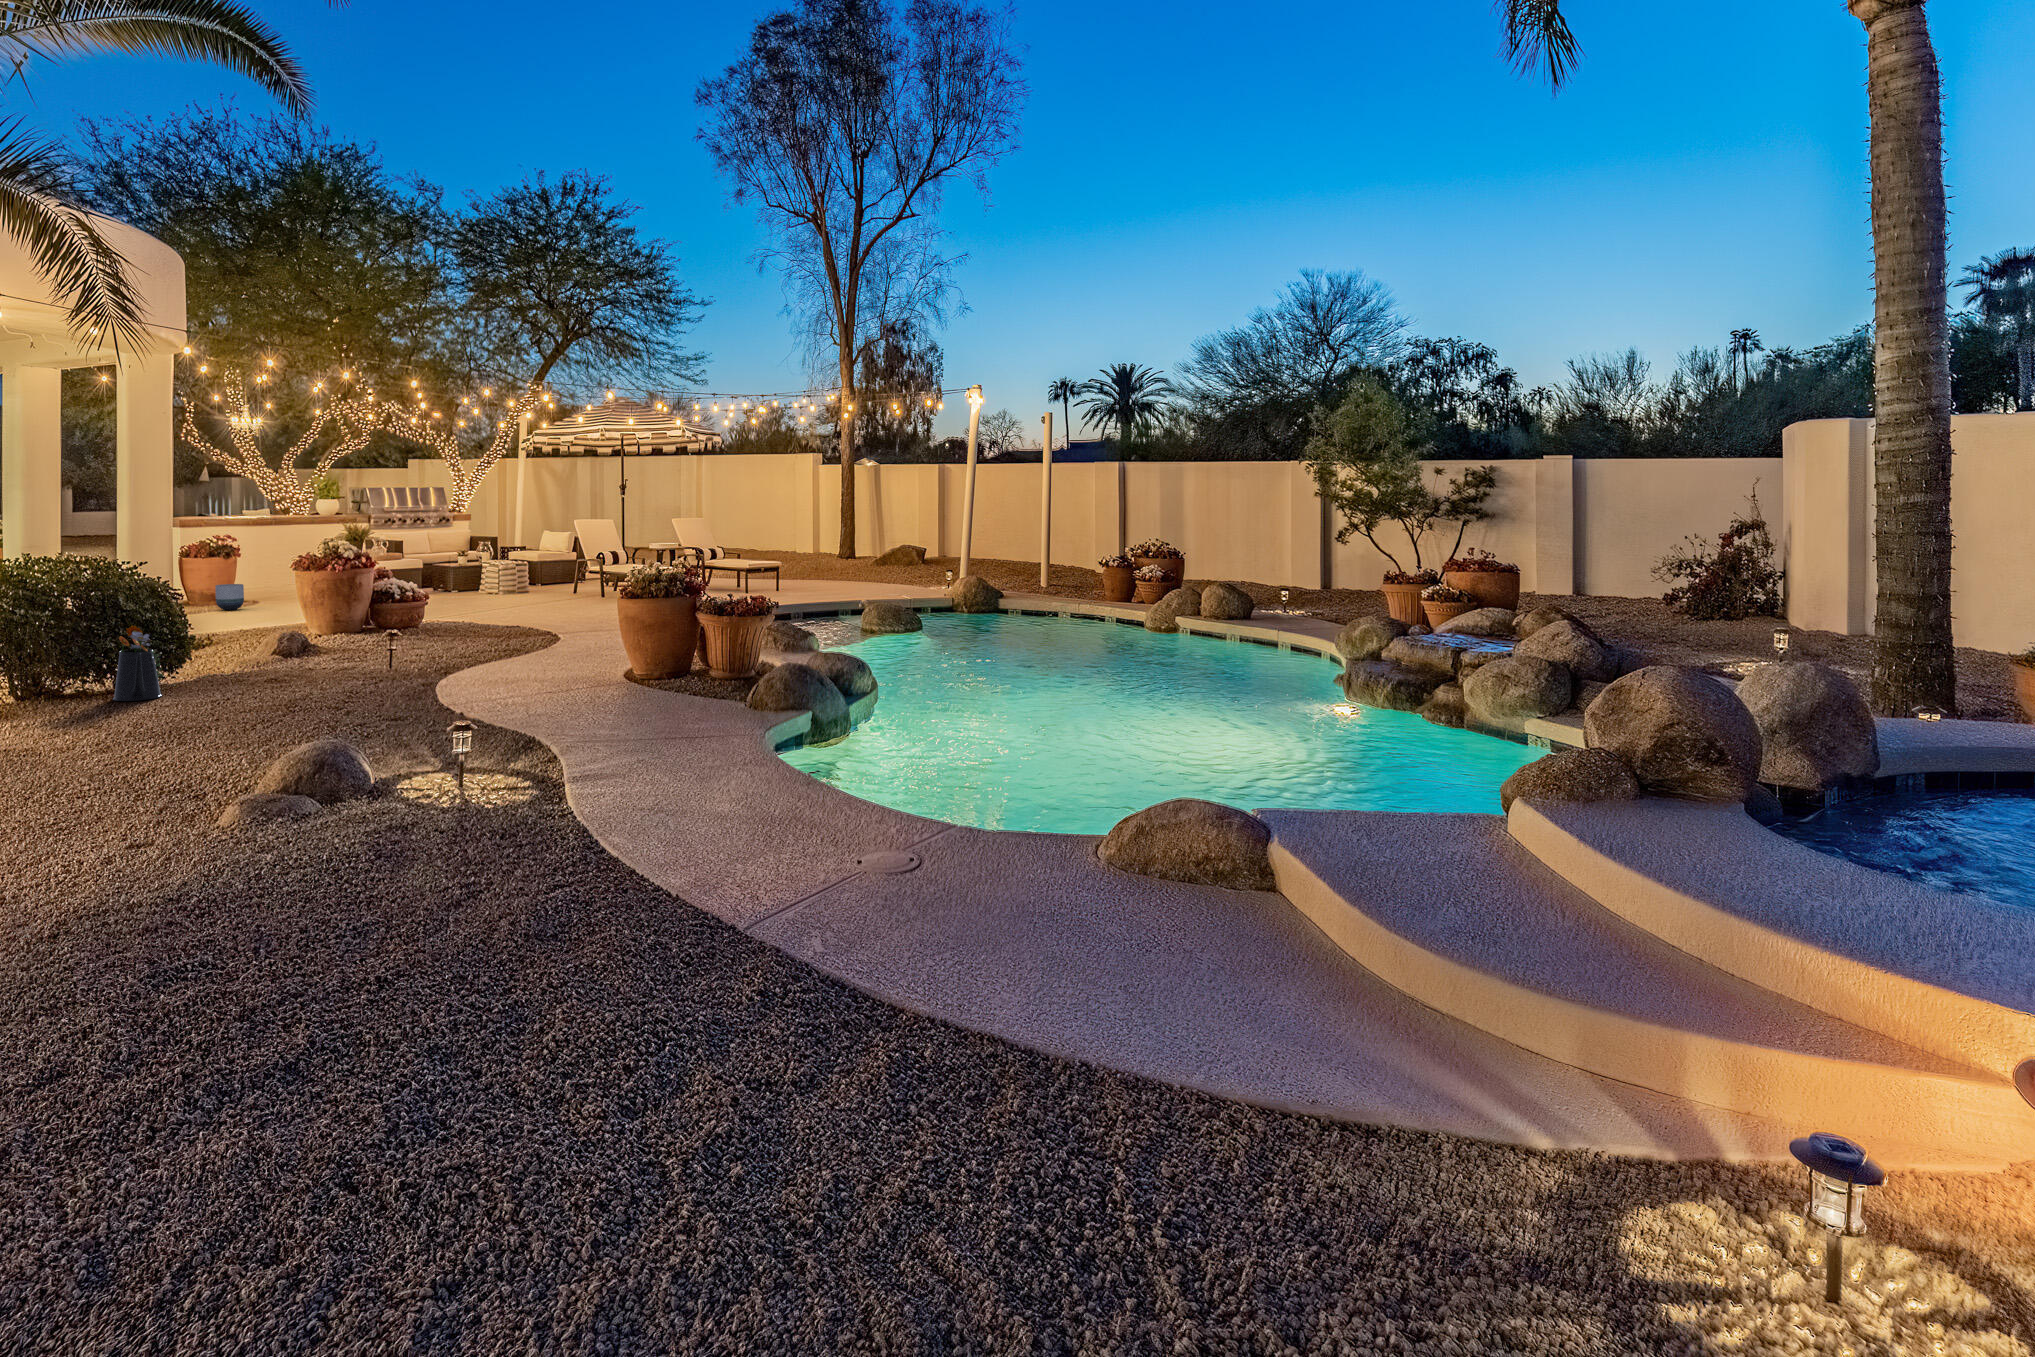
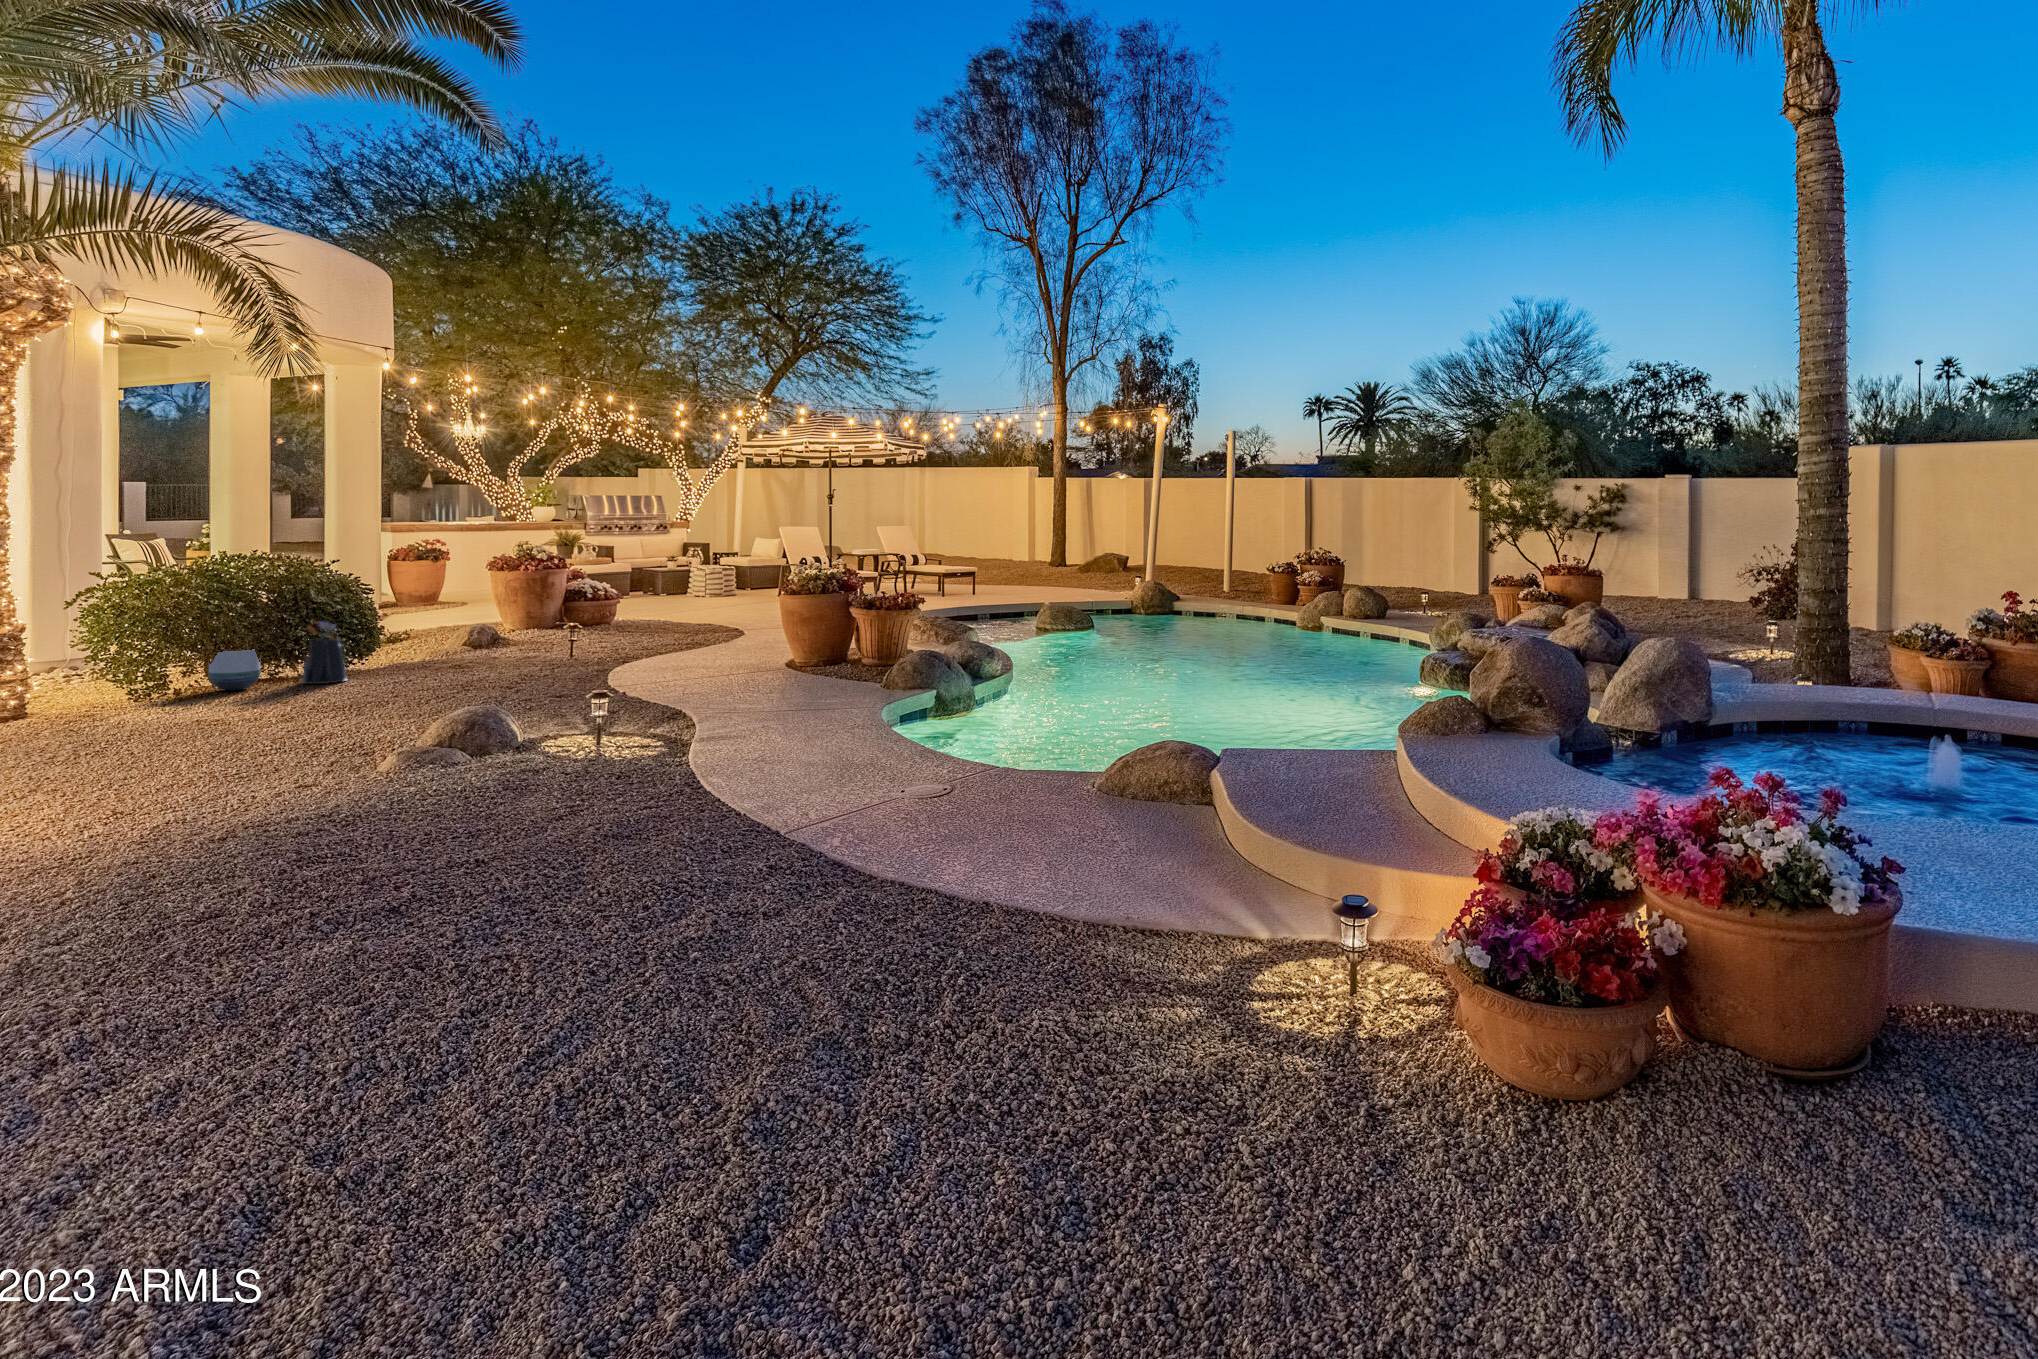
planter: present [215,584,244,610] -> present [209,649,260,690]

